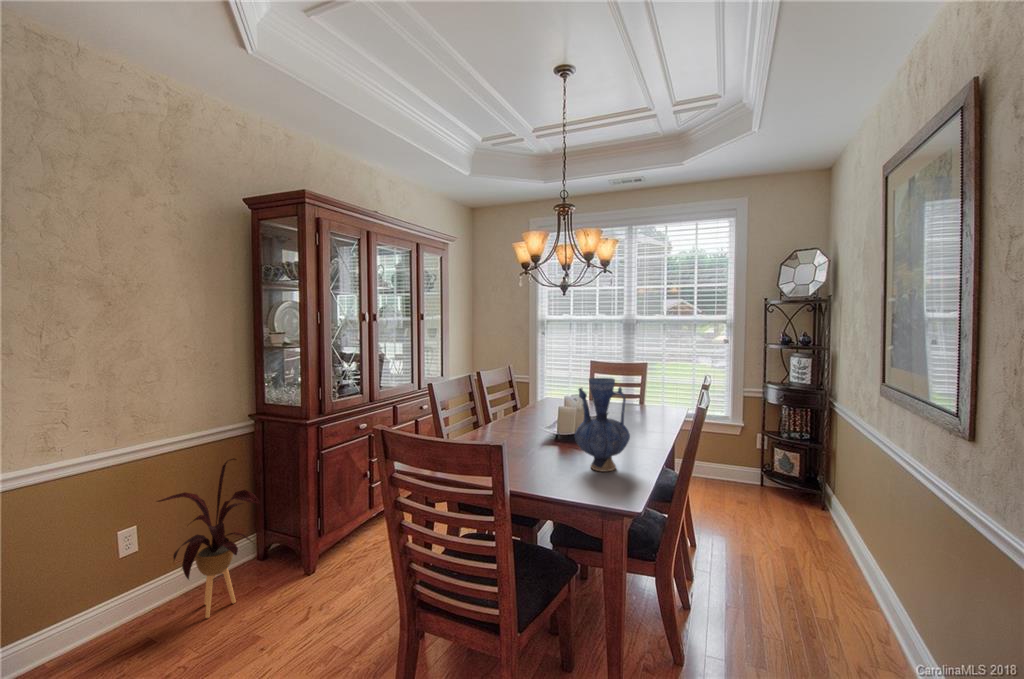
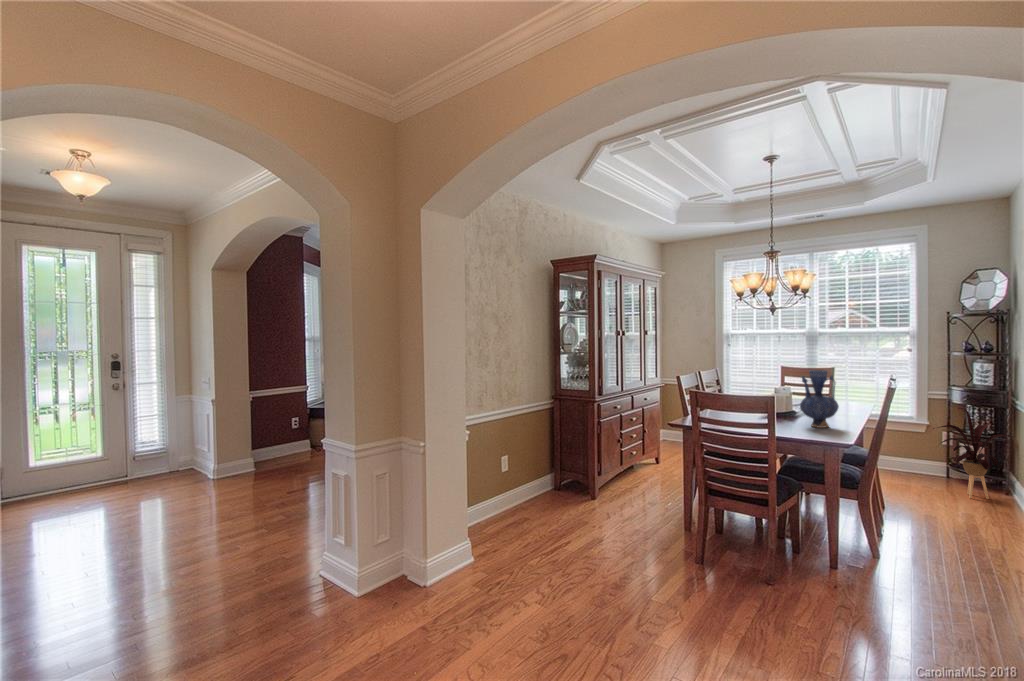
house plant: present [157,459,260,618] -> present [933,408,1012,499]

